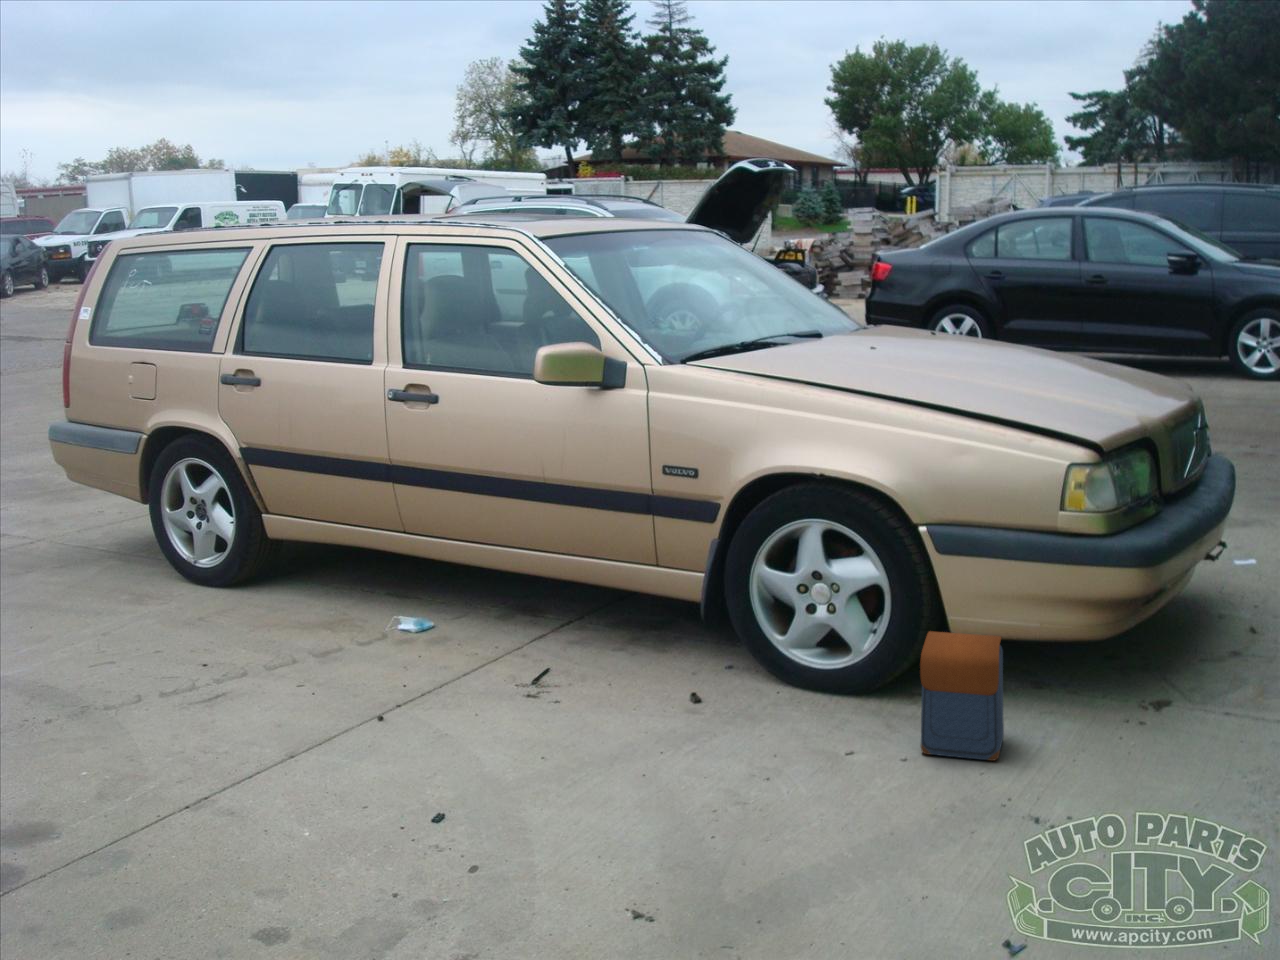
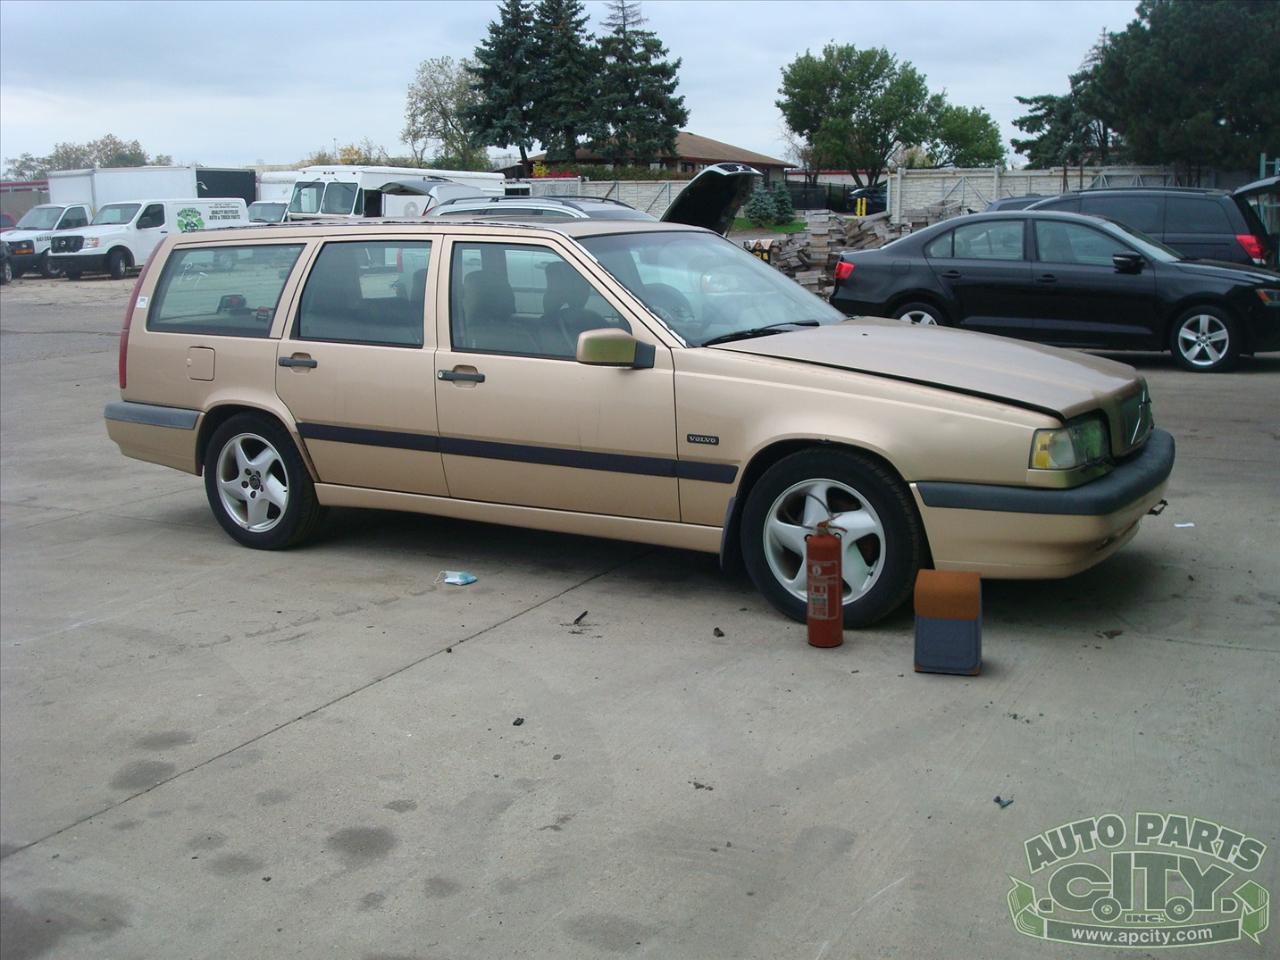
fire extinguisher: none [769,535,845,719] -> present [783,491,848,647]

